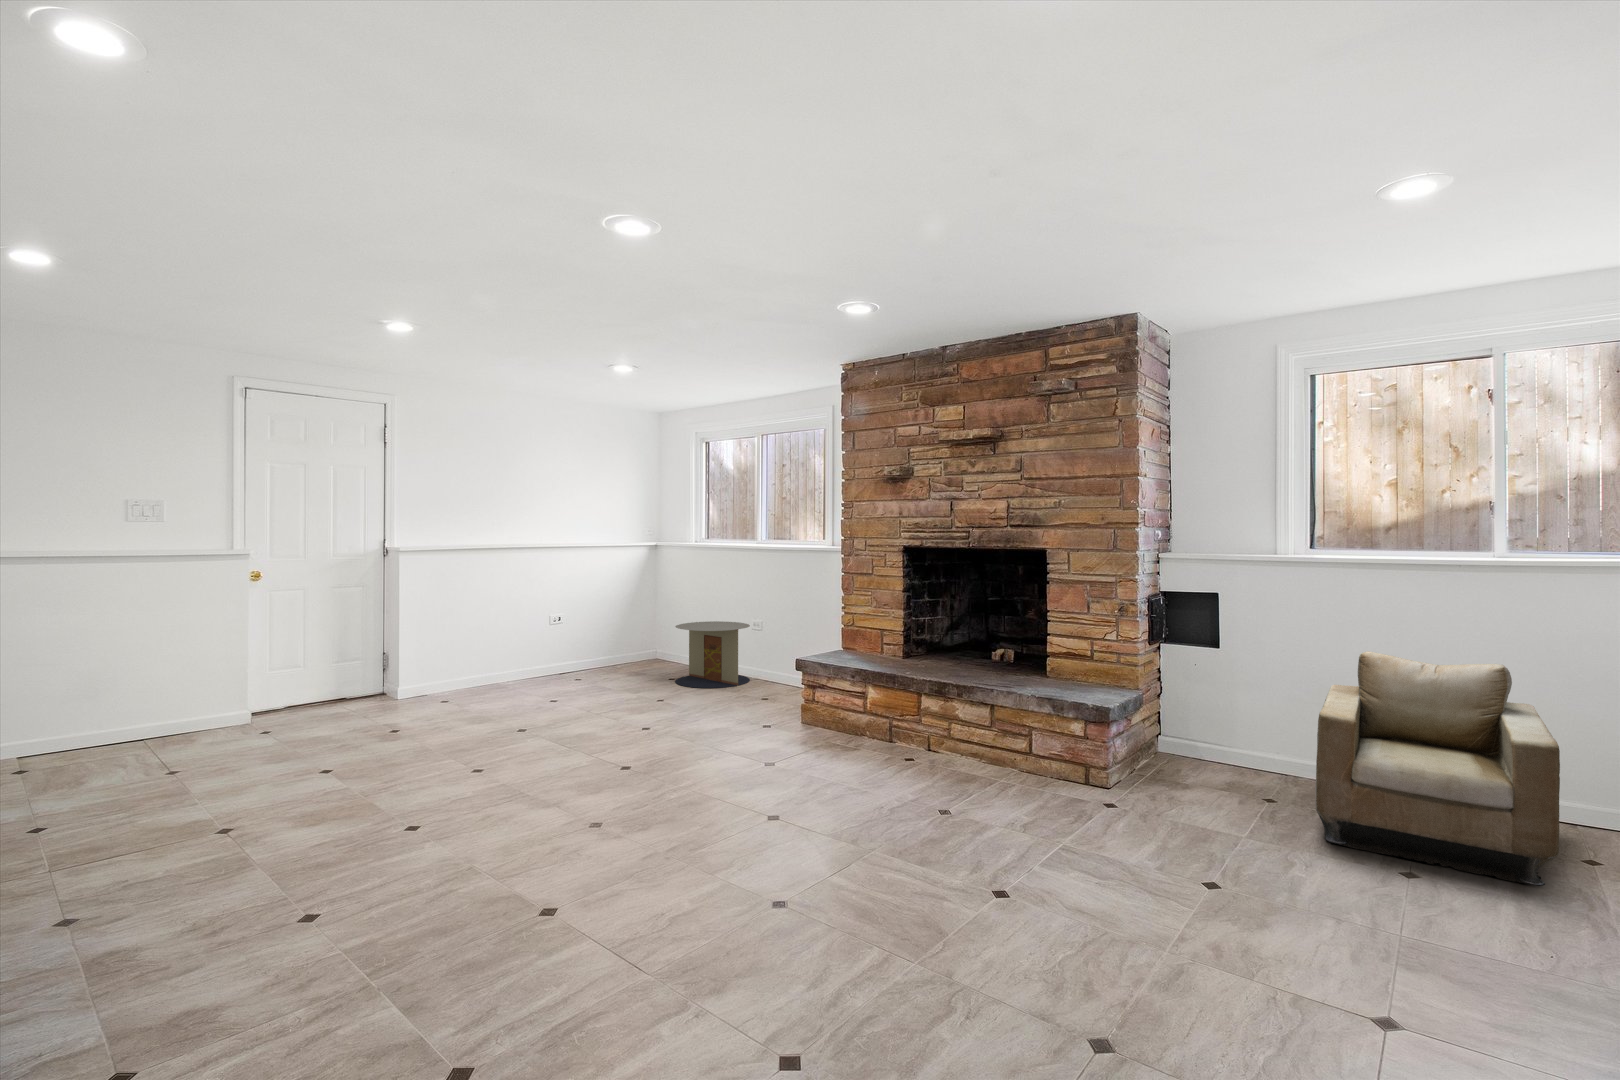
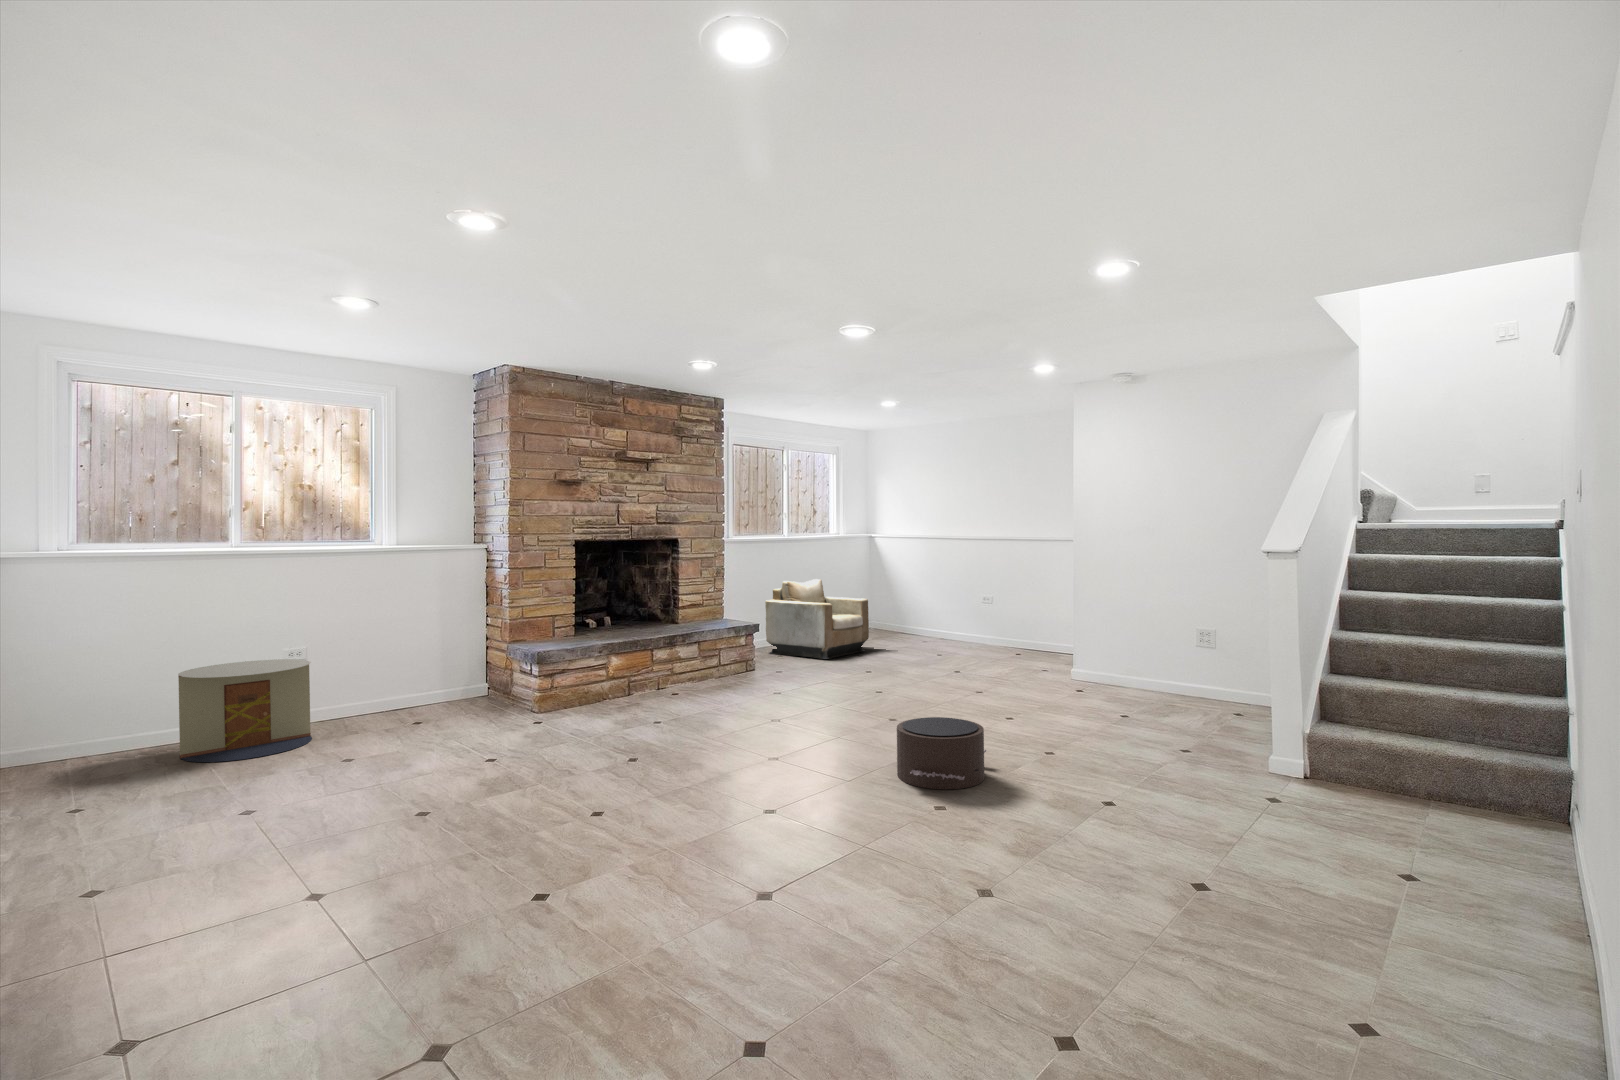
pouf: none [303,823,481,951] -> present [897,717,986,789]

